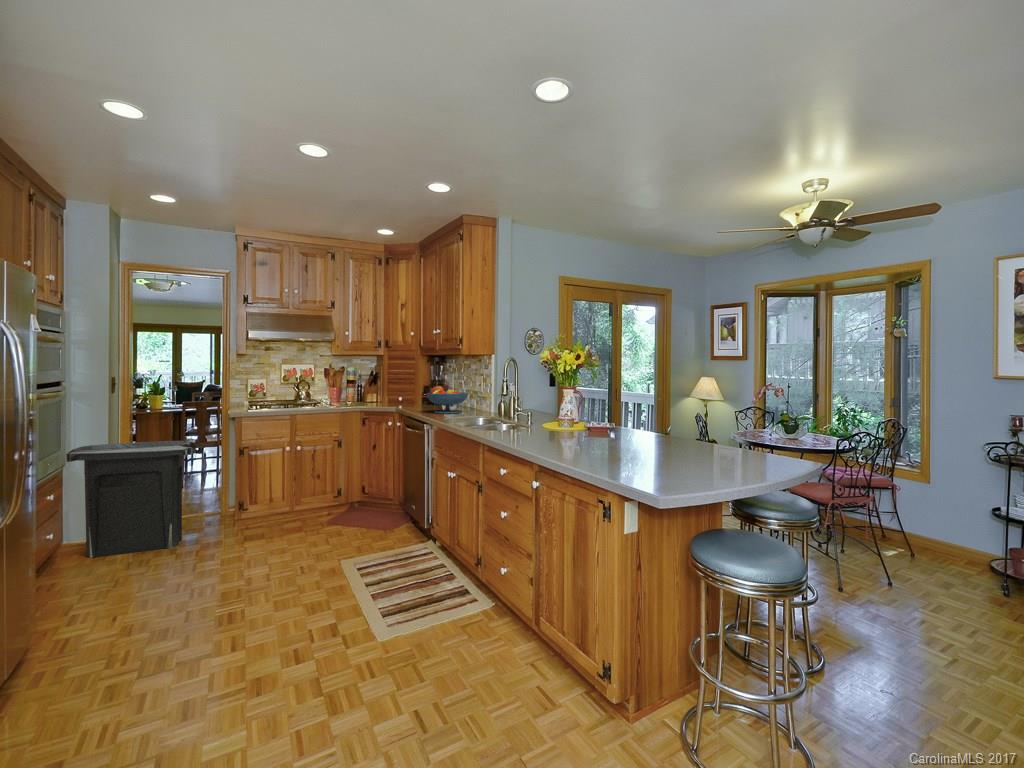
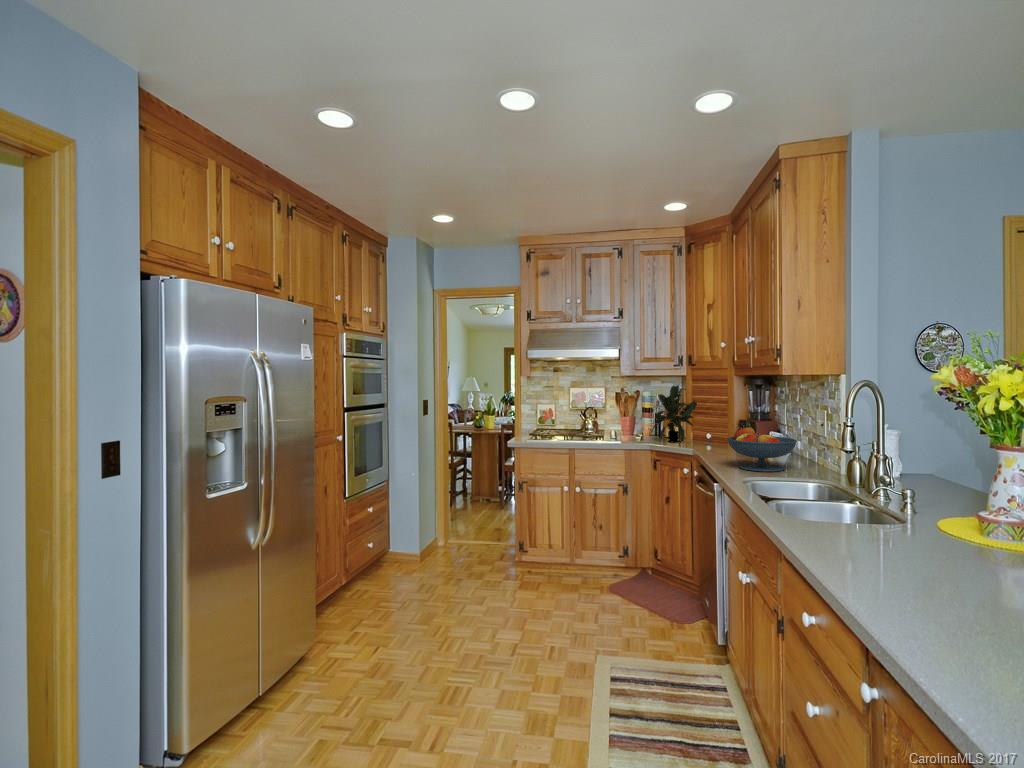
potted plant: none [358,362,392,405] -> present [651,385,697,442]
trash can: present [66,441,196,558] -> none [372,472,472,588]

